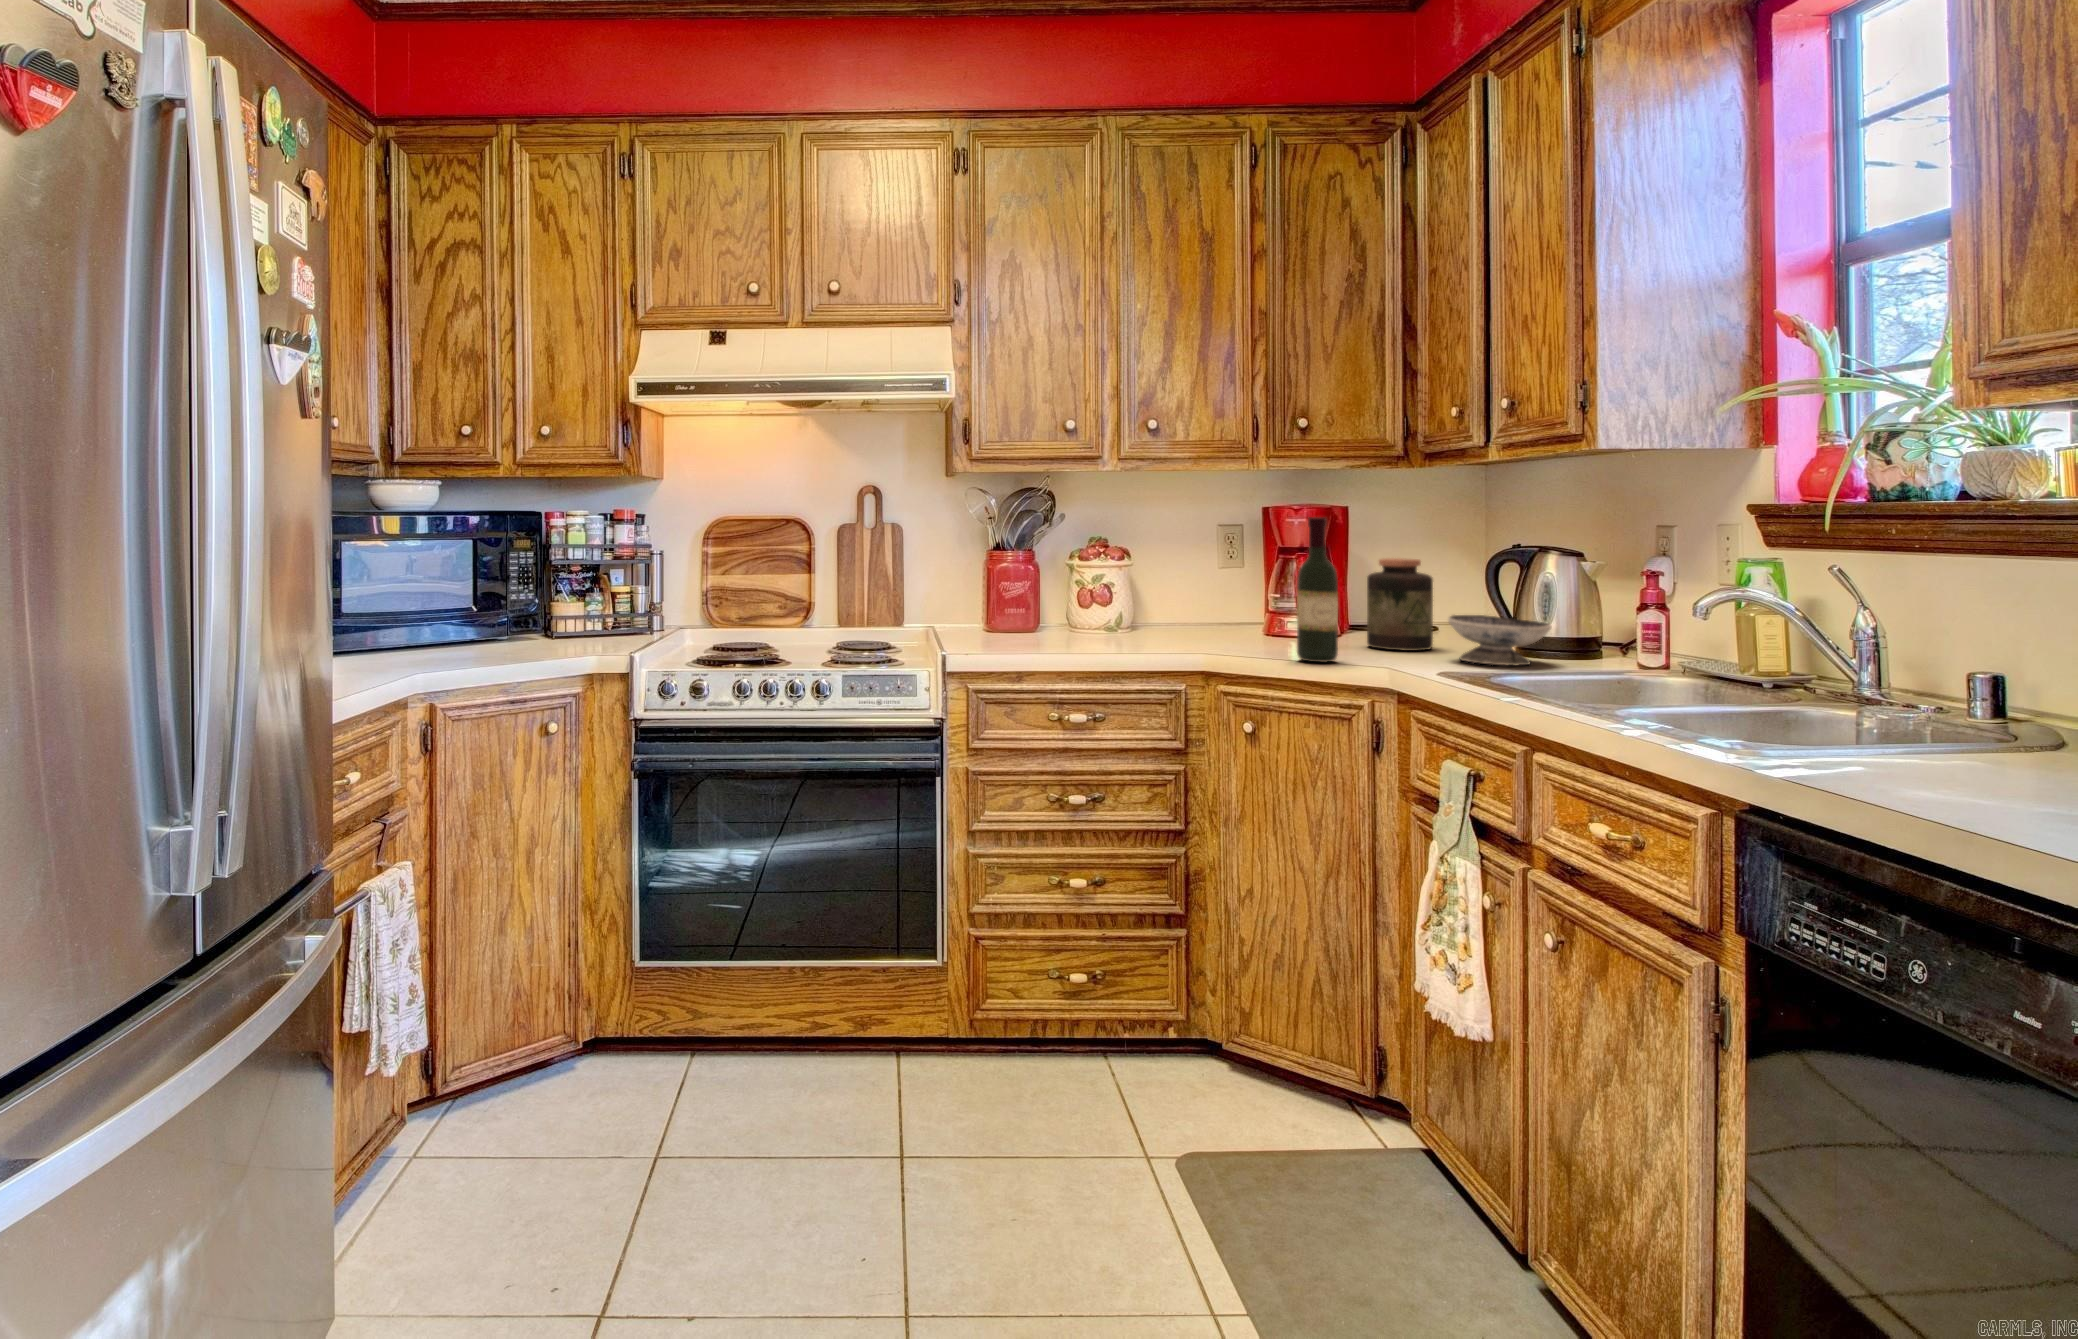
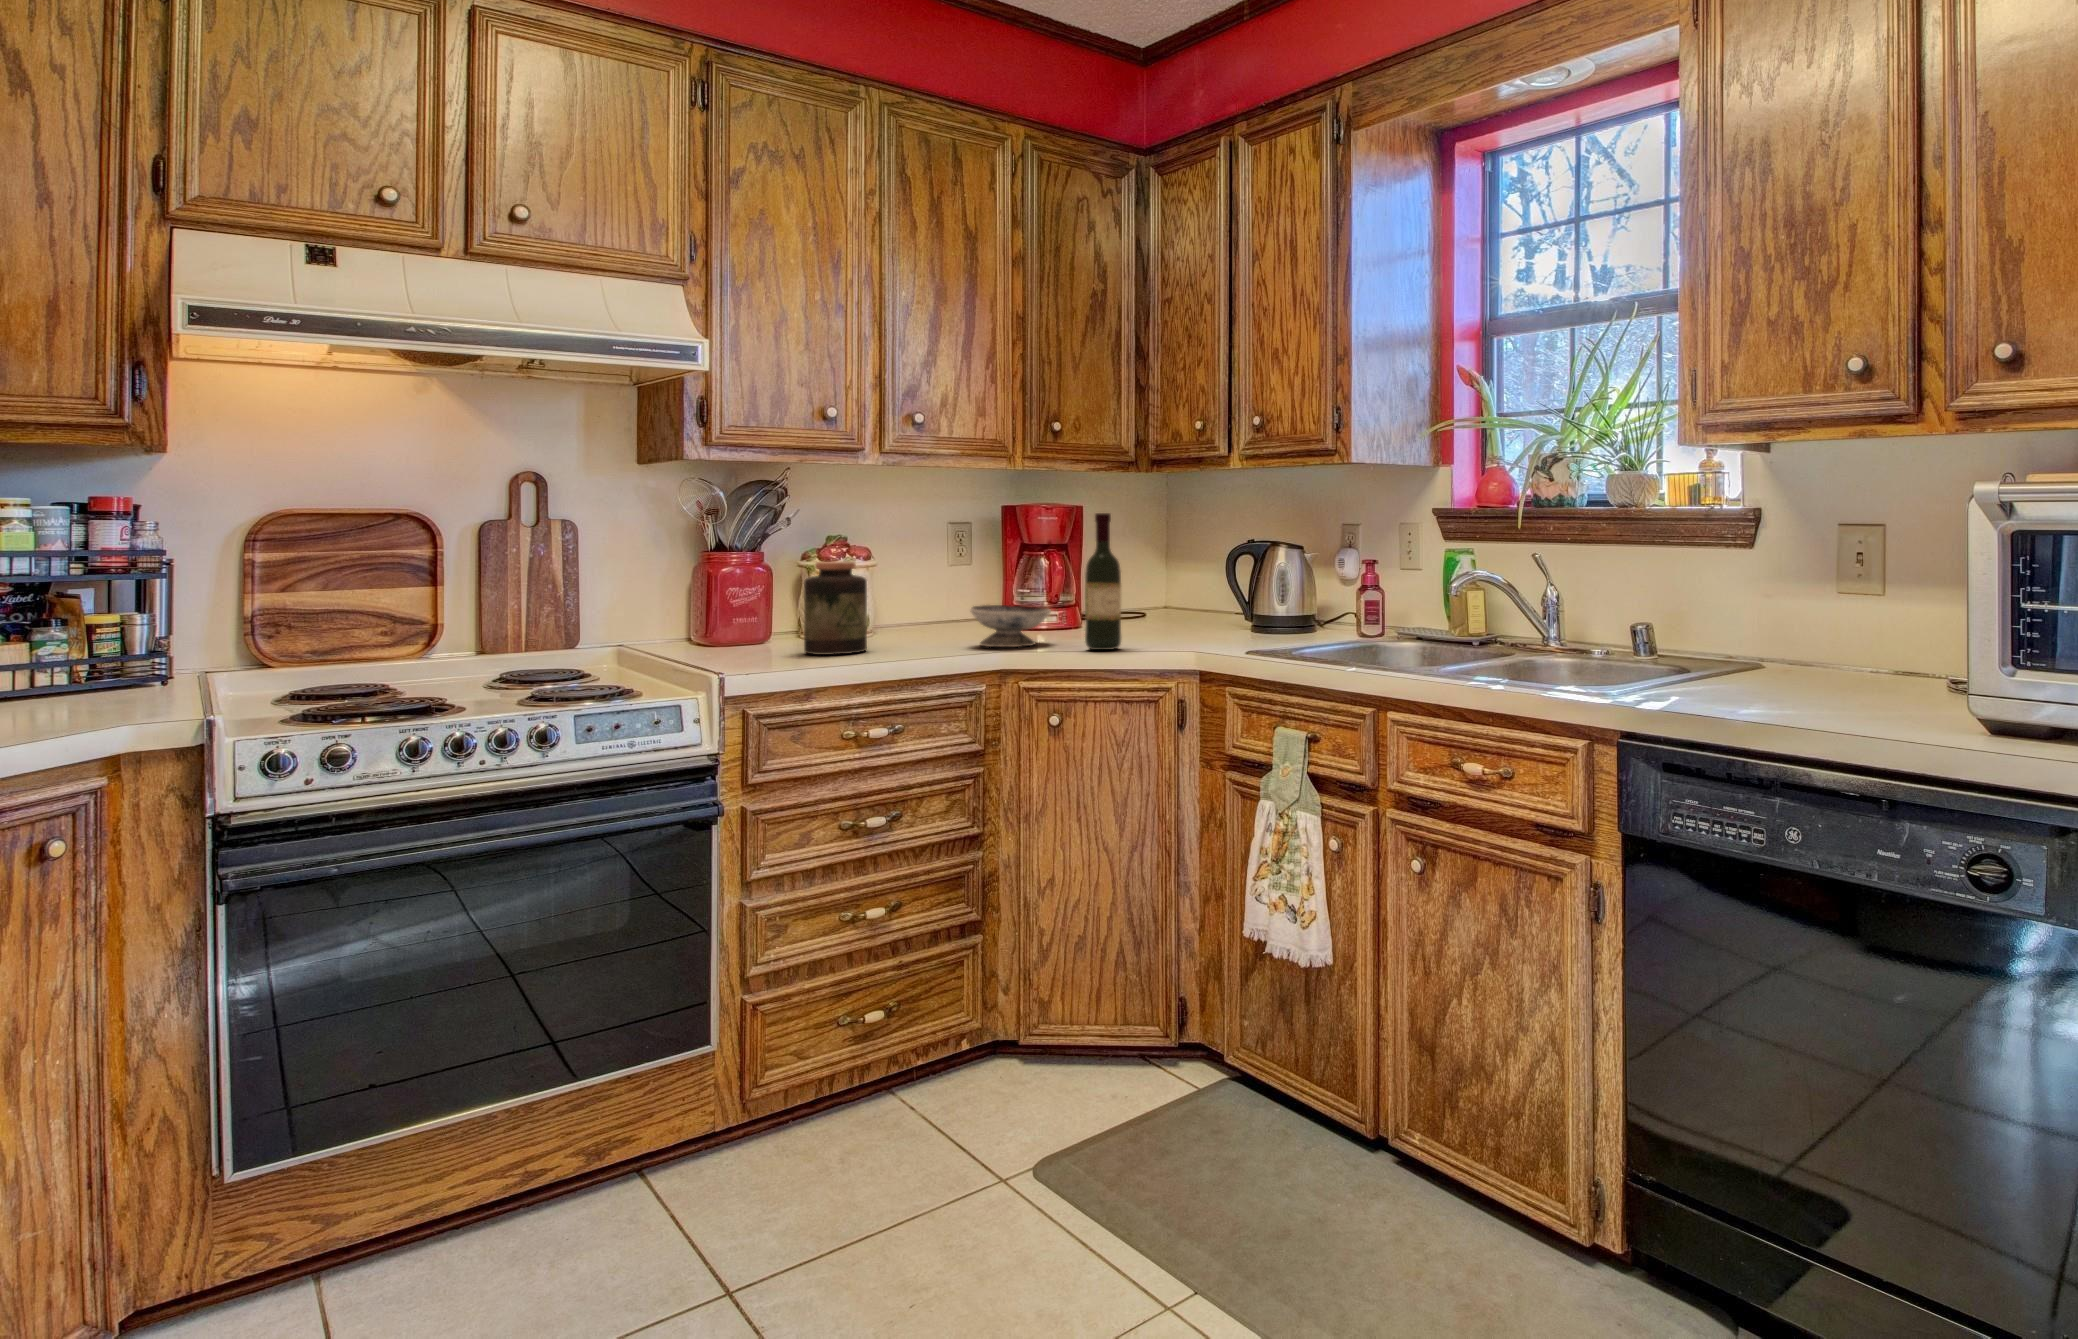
jar: present [1367,558,1433,651] -> present [804,562,867,655]
bowl: present [1448,615,1552,665] -> present [971,605,1051,647]

